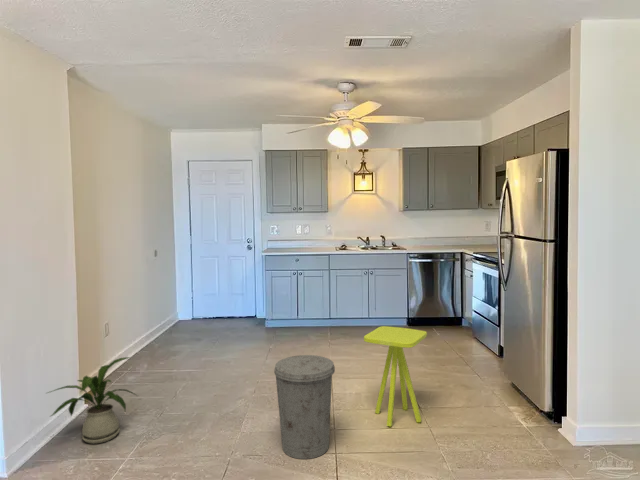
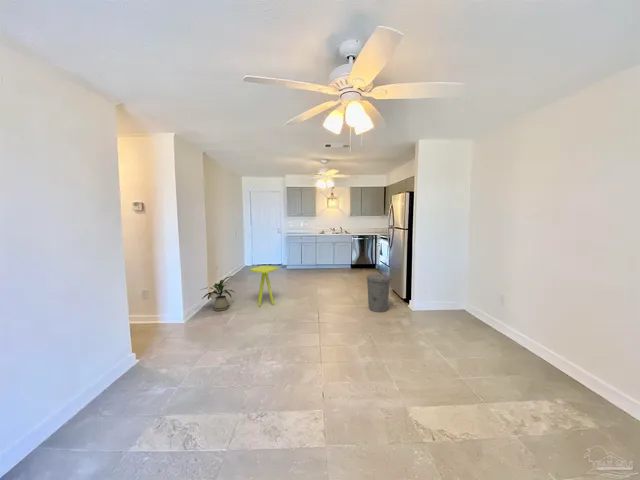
side table: present [364,326,427,426] -> present [250,266,278,306]
trash can: present [274,355,335,459] -> present [367,274,391,312]

